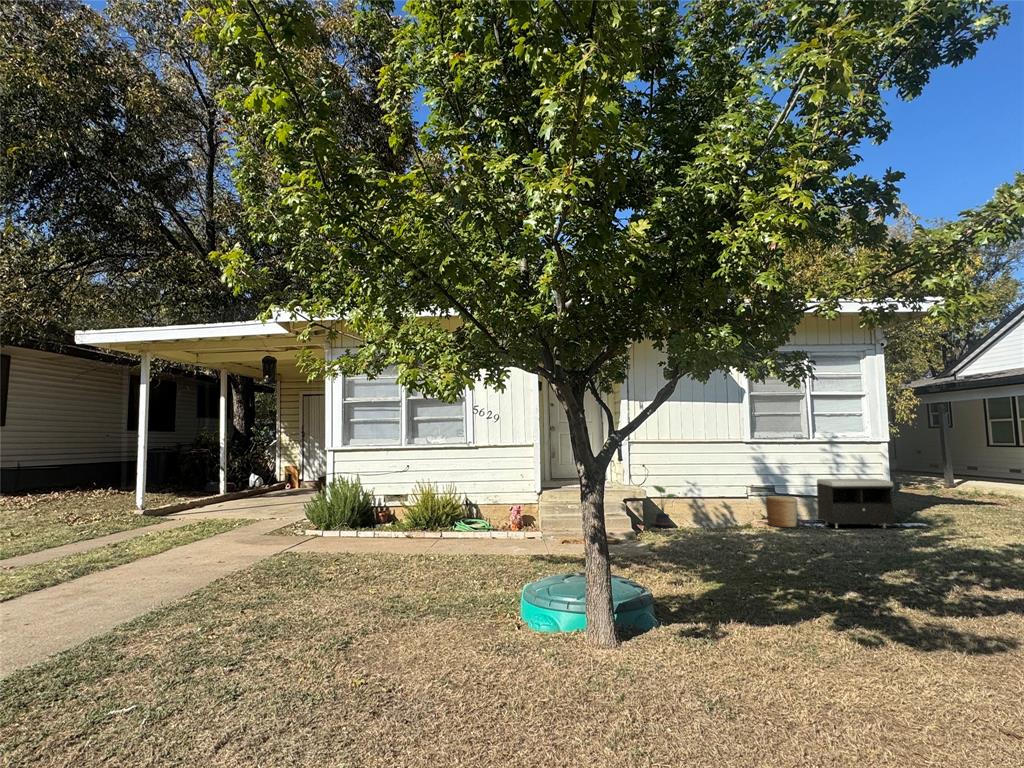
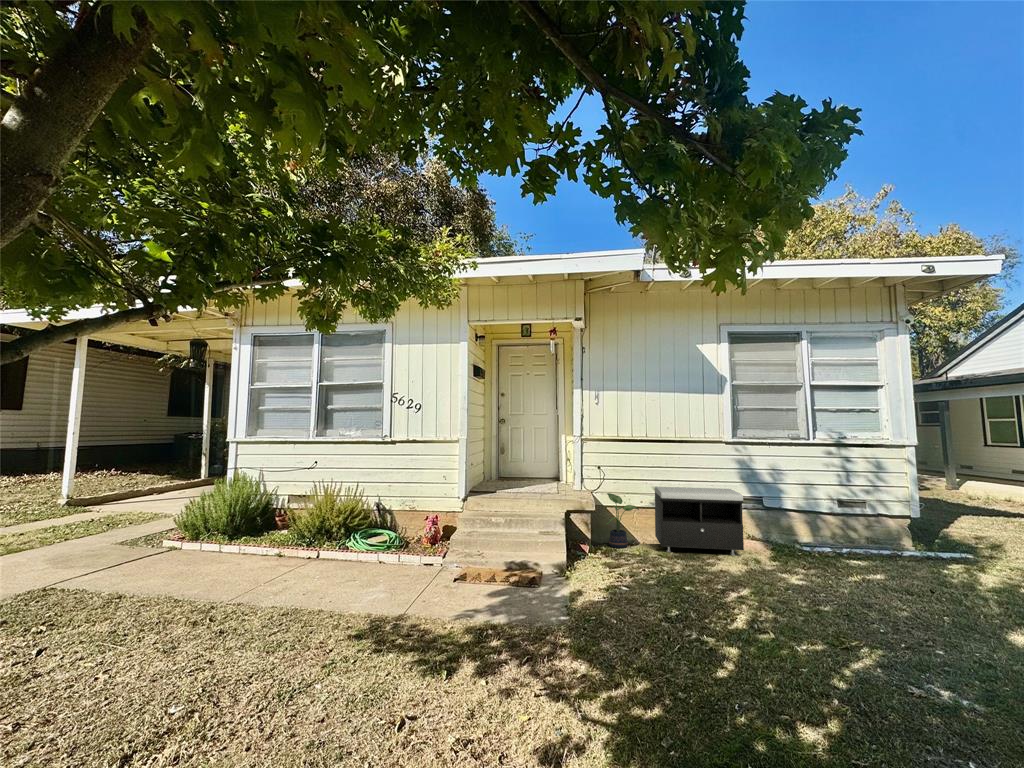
storage bench: present [817,479,894,528] -> present [655,487,744,555]
woven basket: present [766,496,797,527] -> none [753,511,796,555]

